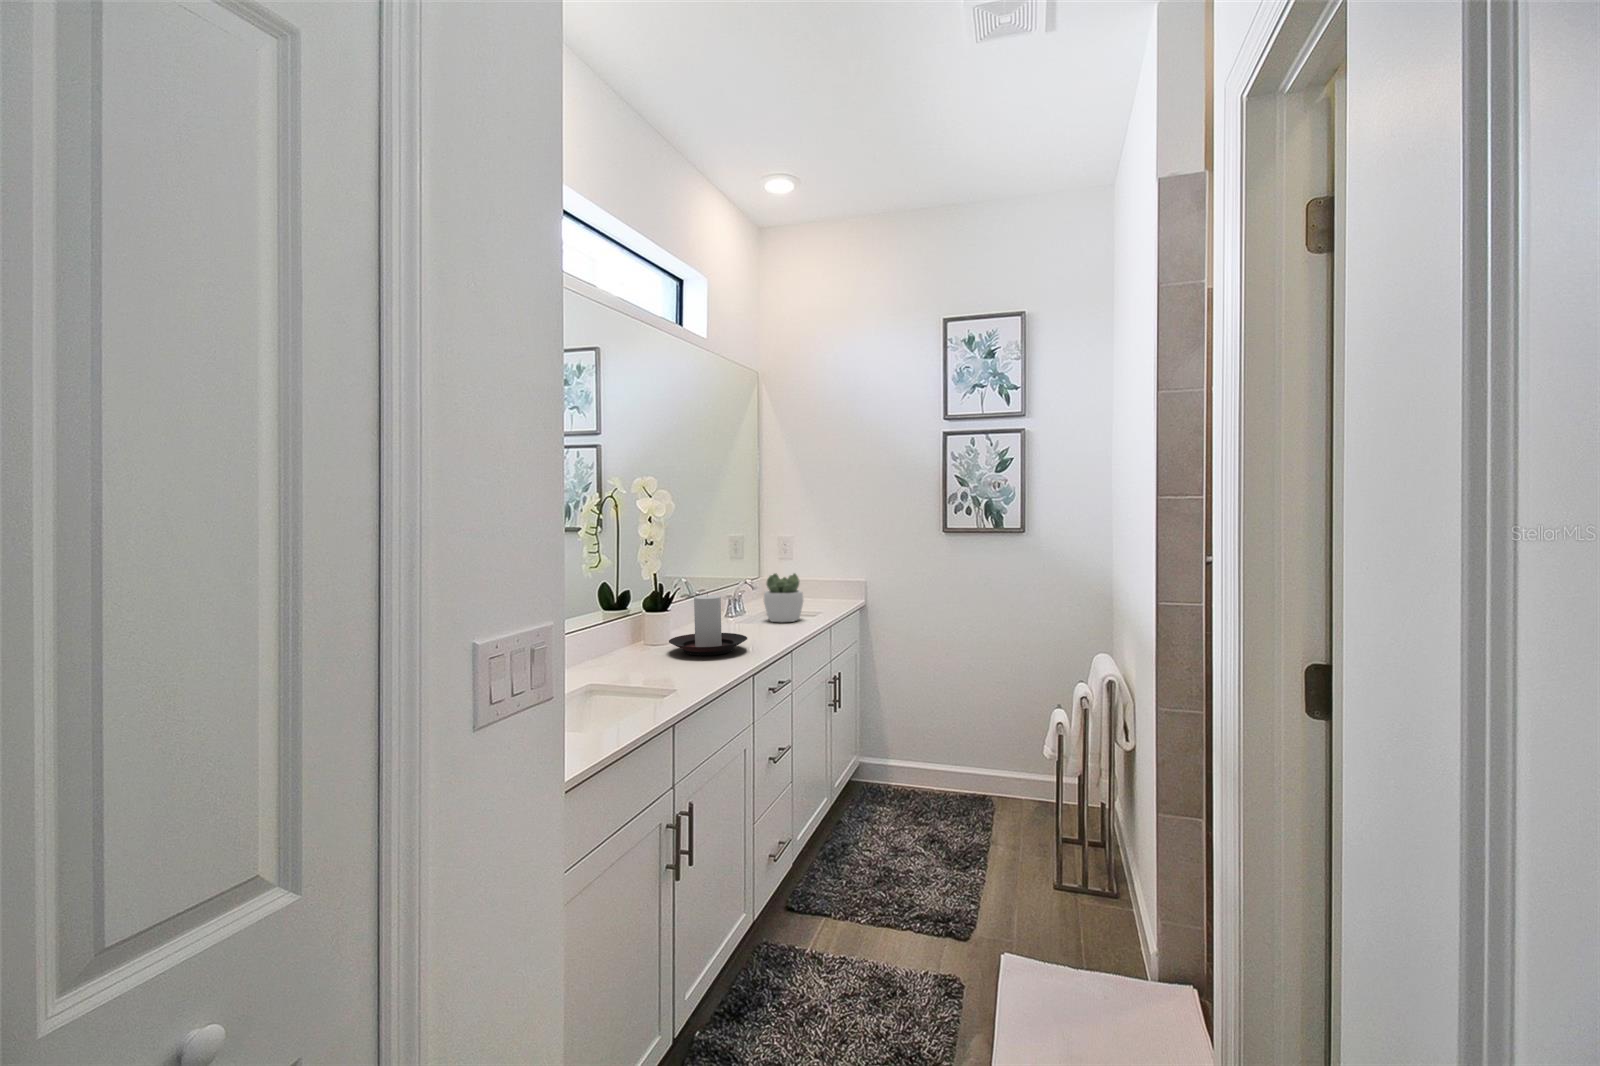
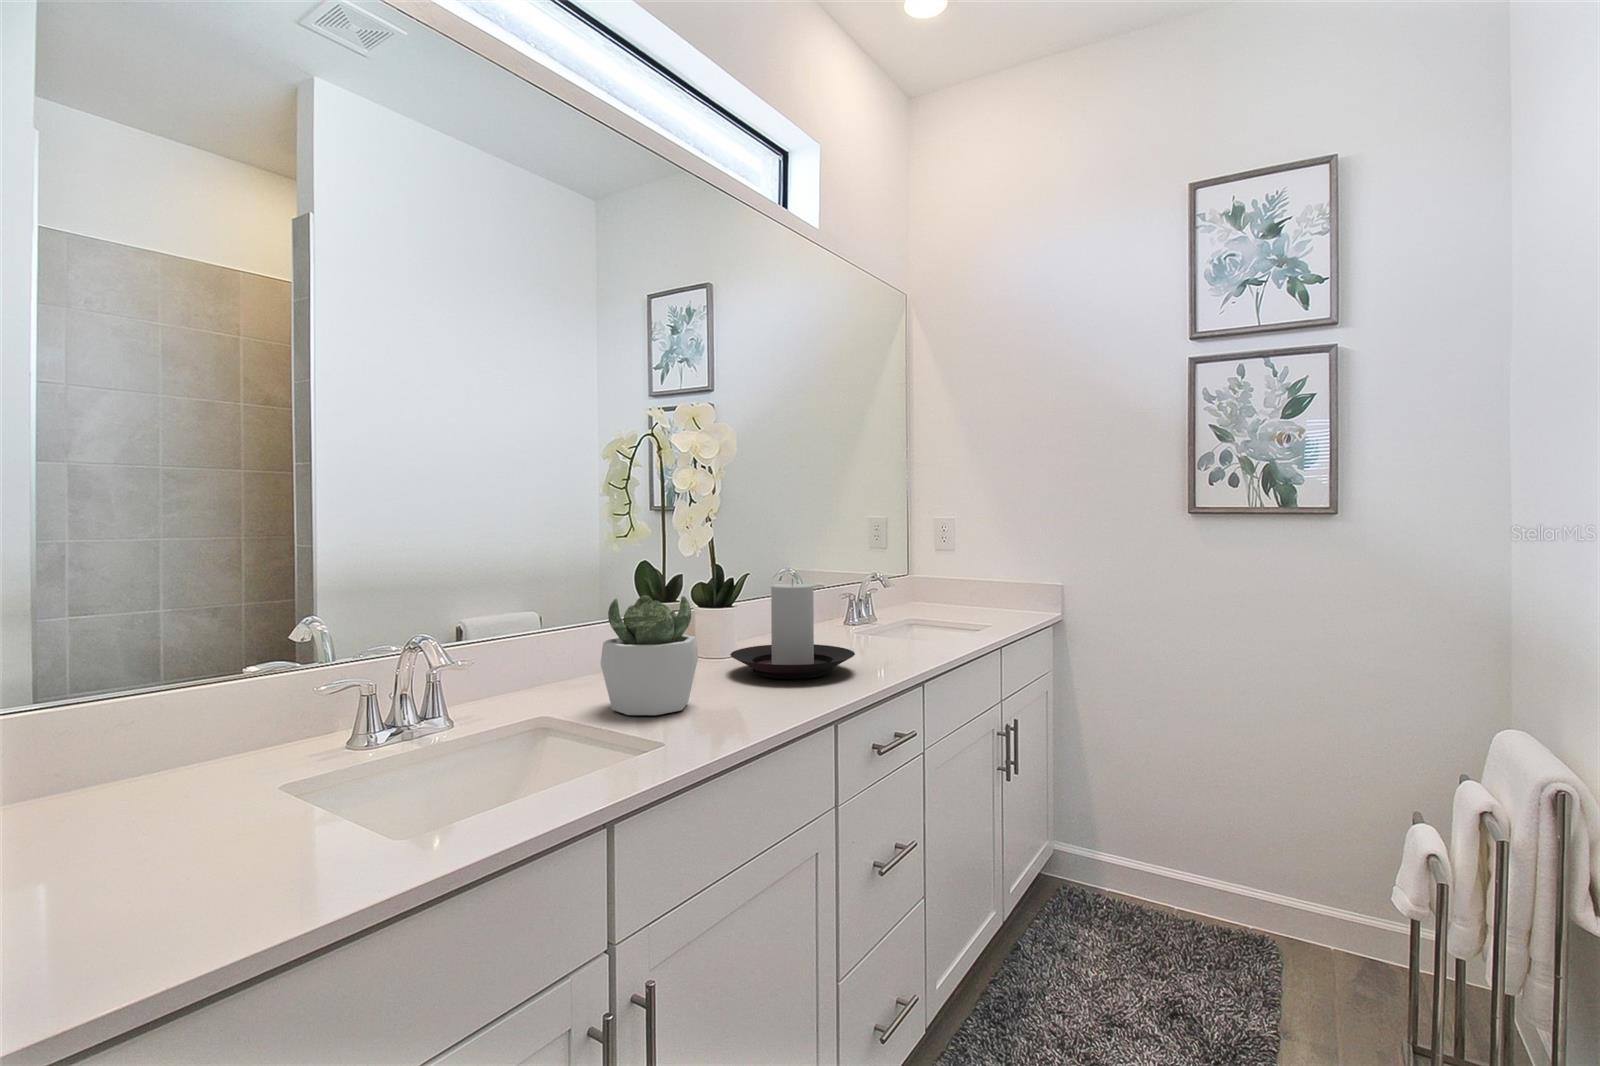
succulent plant: present [764,573,803,622] -> present [601,595,698,715]

